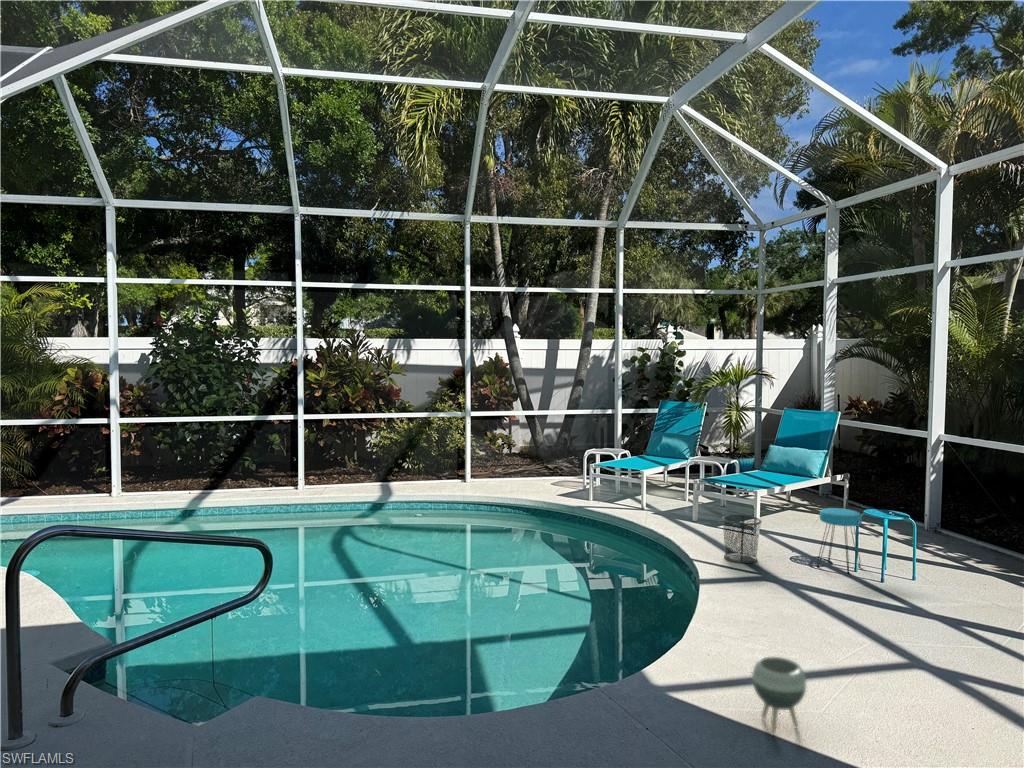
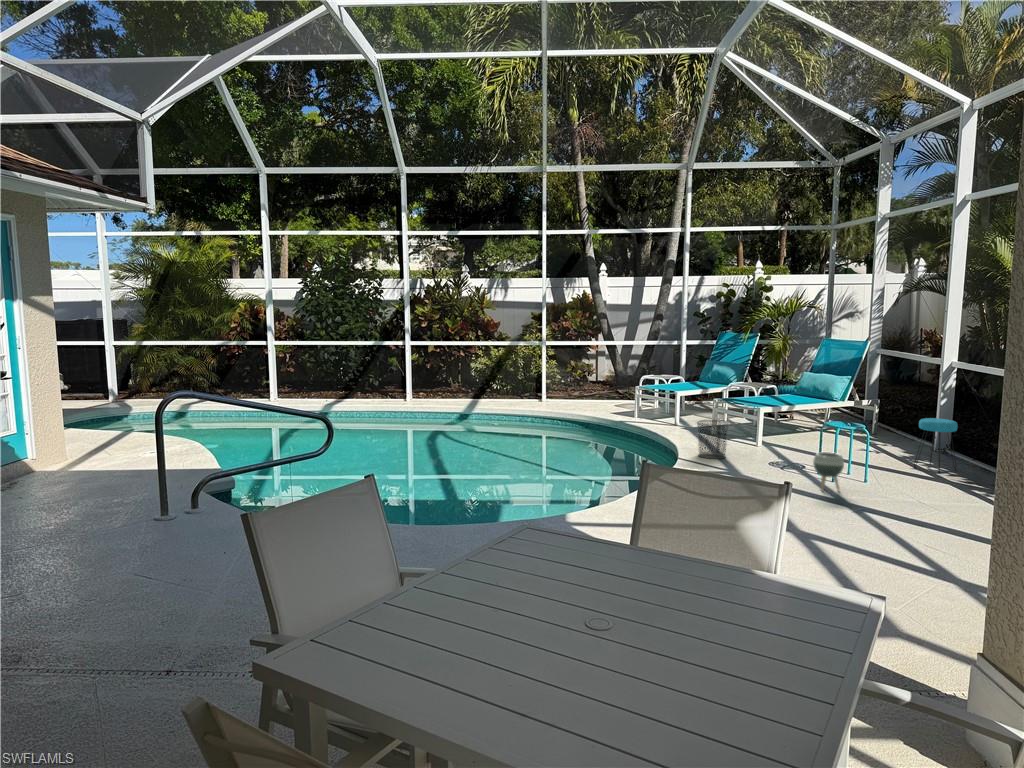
stool: present [817,508,862,573] -> present [914,418,958,473]
planter: present [752,657,806,735] -> present [813,452,844,491]

